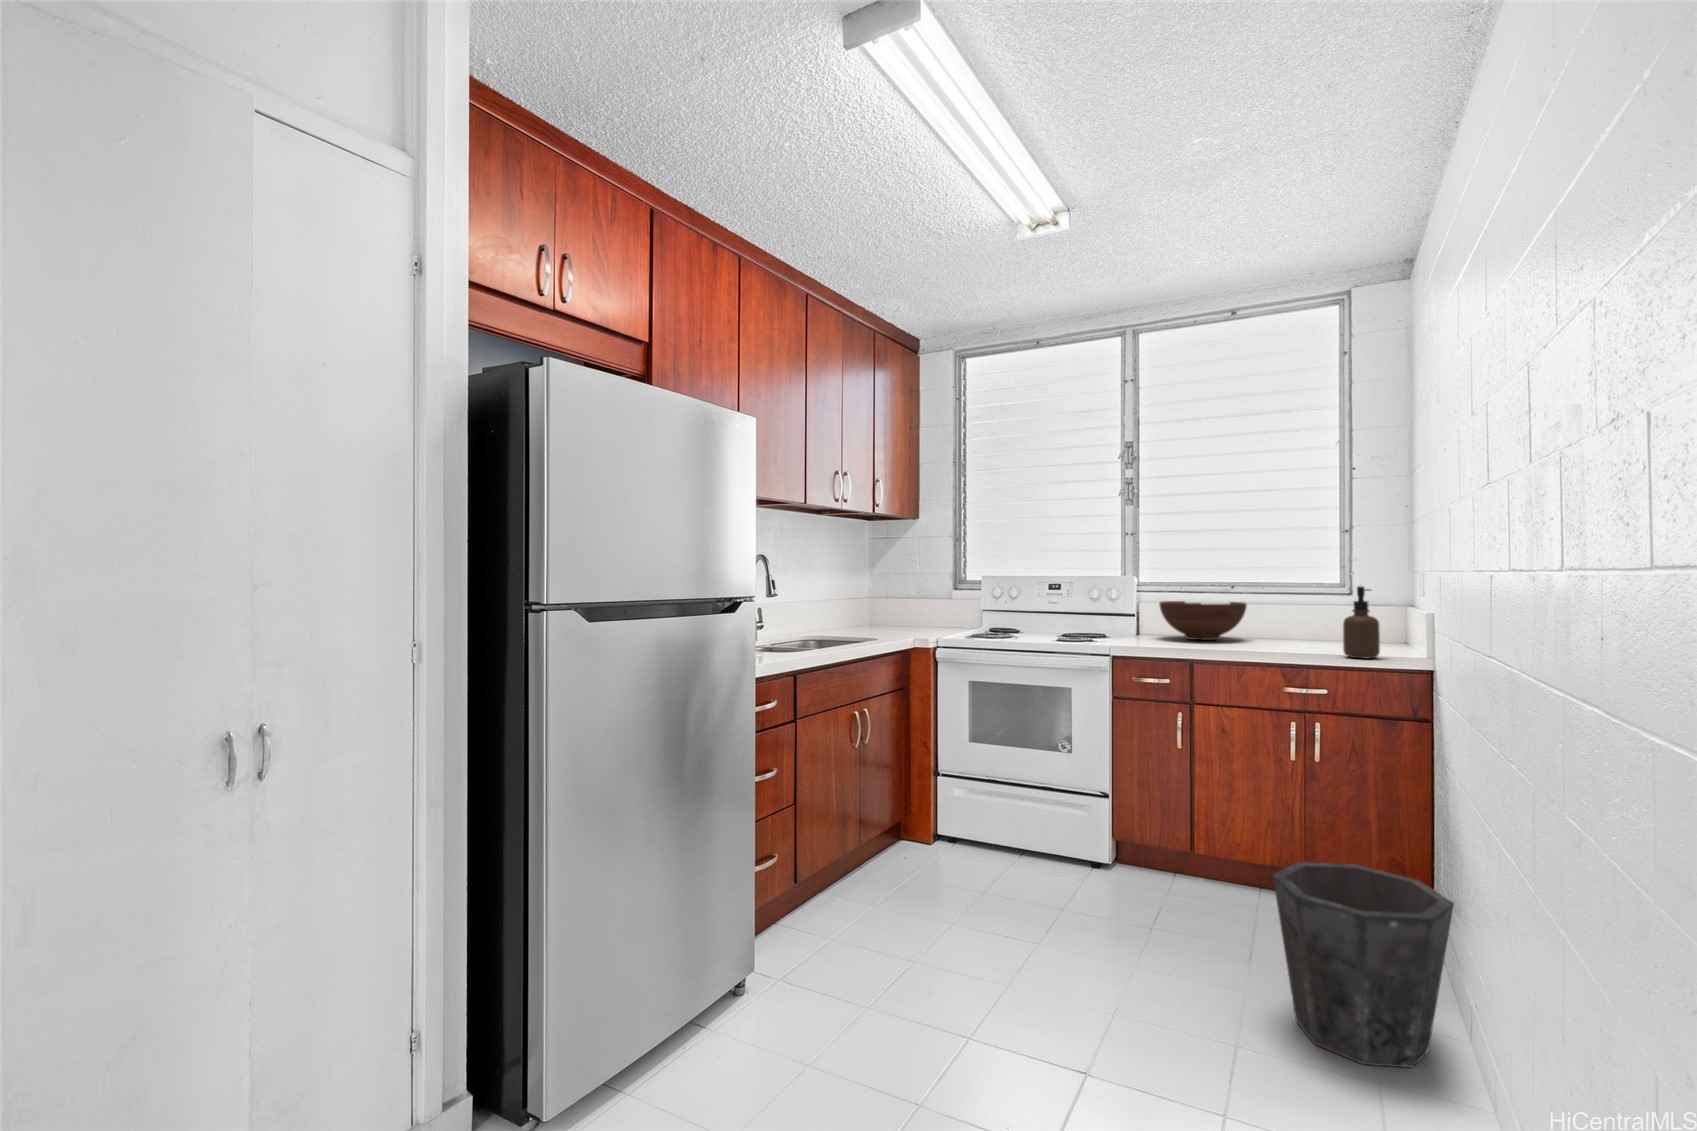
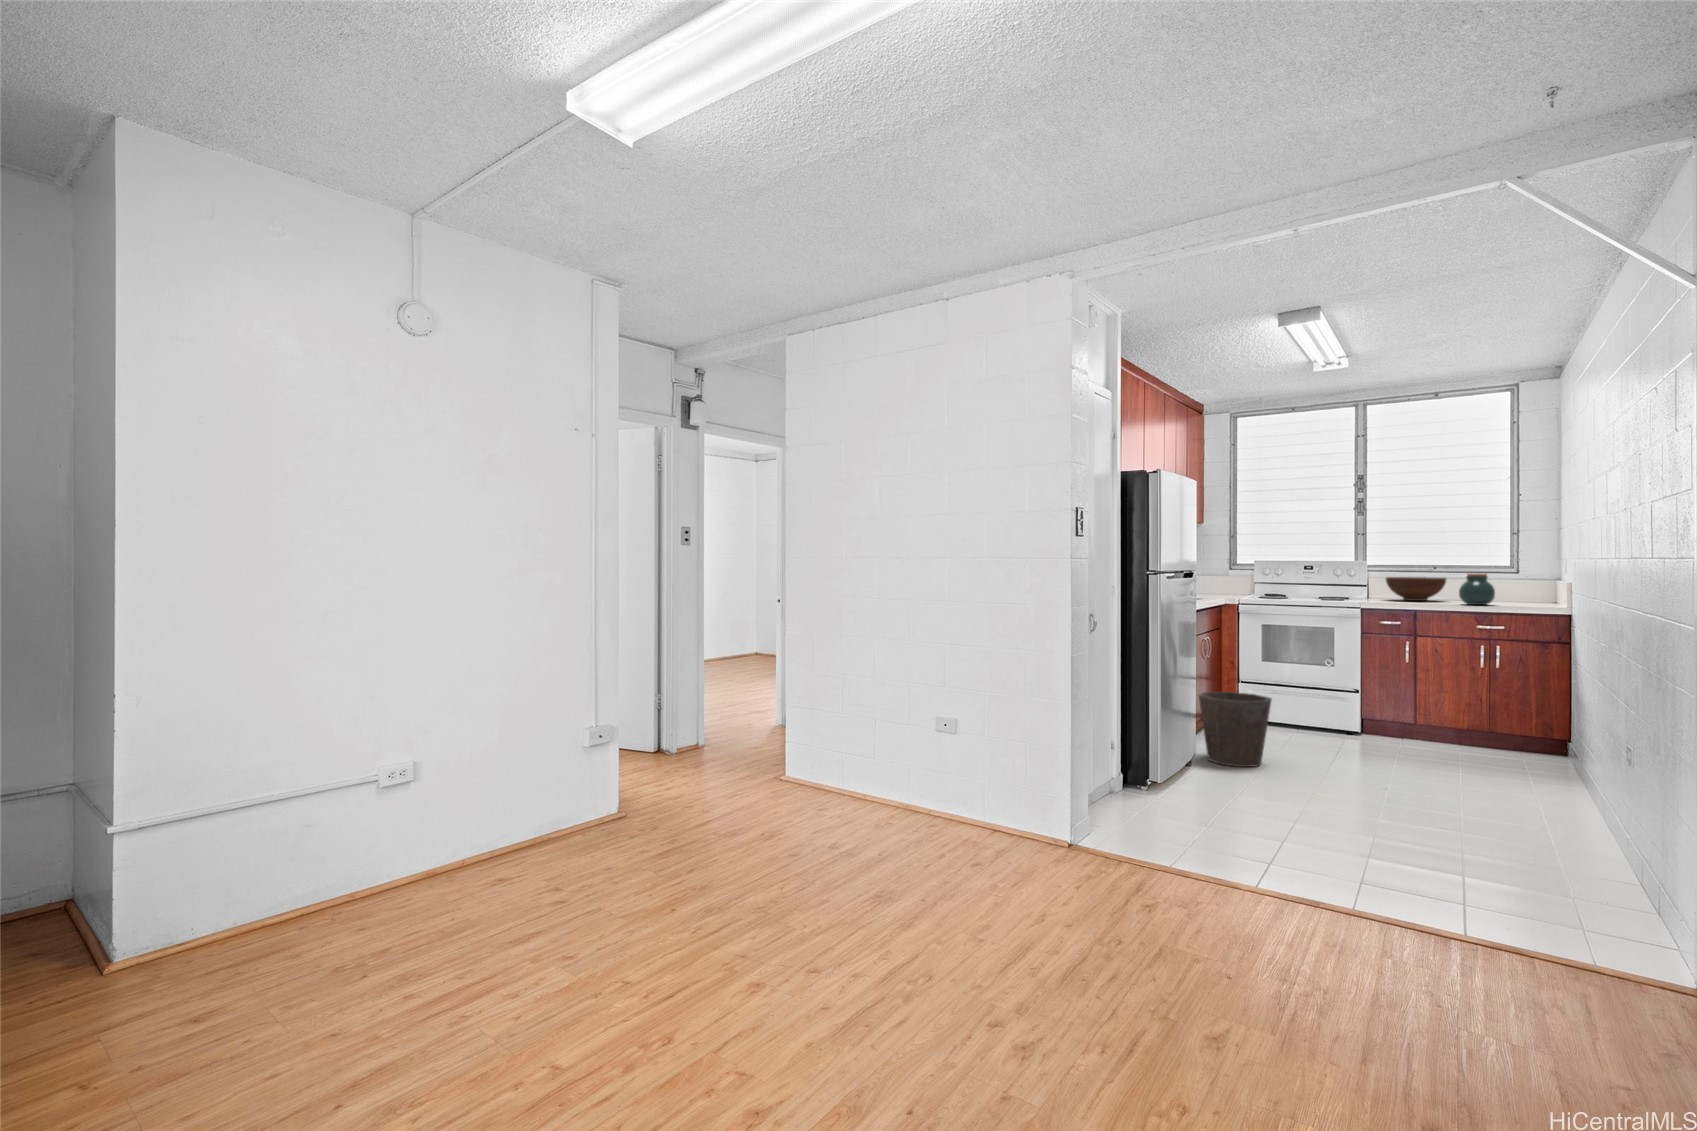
soap dispenser: present [1343,586,1380,658] -> none [1516,566,1539,607]
jar: none [1258,598,1313,652] -> present [1459,574,1495,605]
waste bin: present [1273,862,1454,1068] -> present [1199,692,1271,767]

